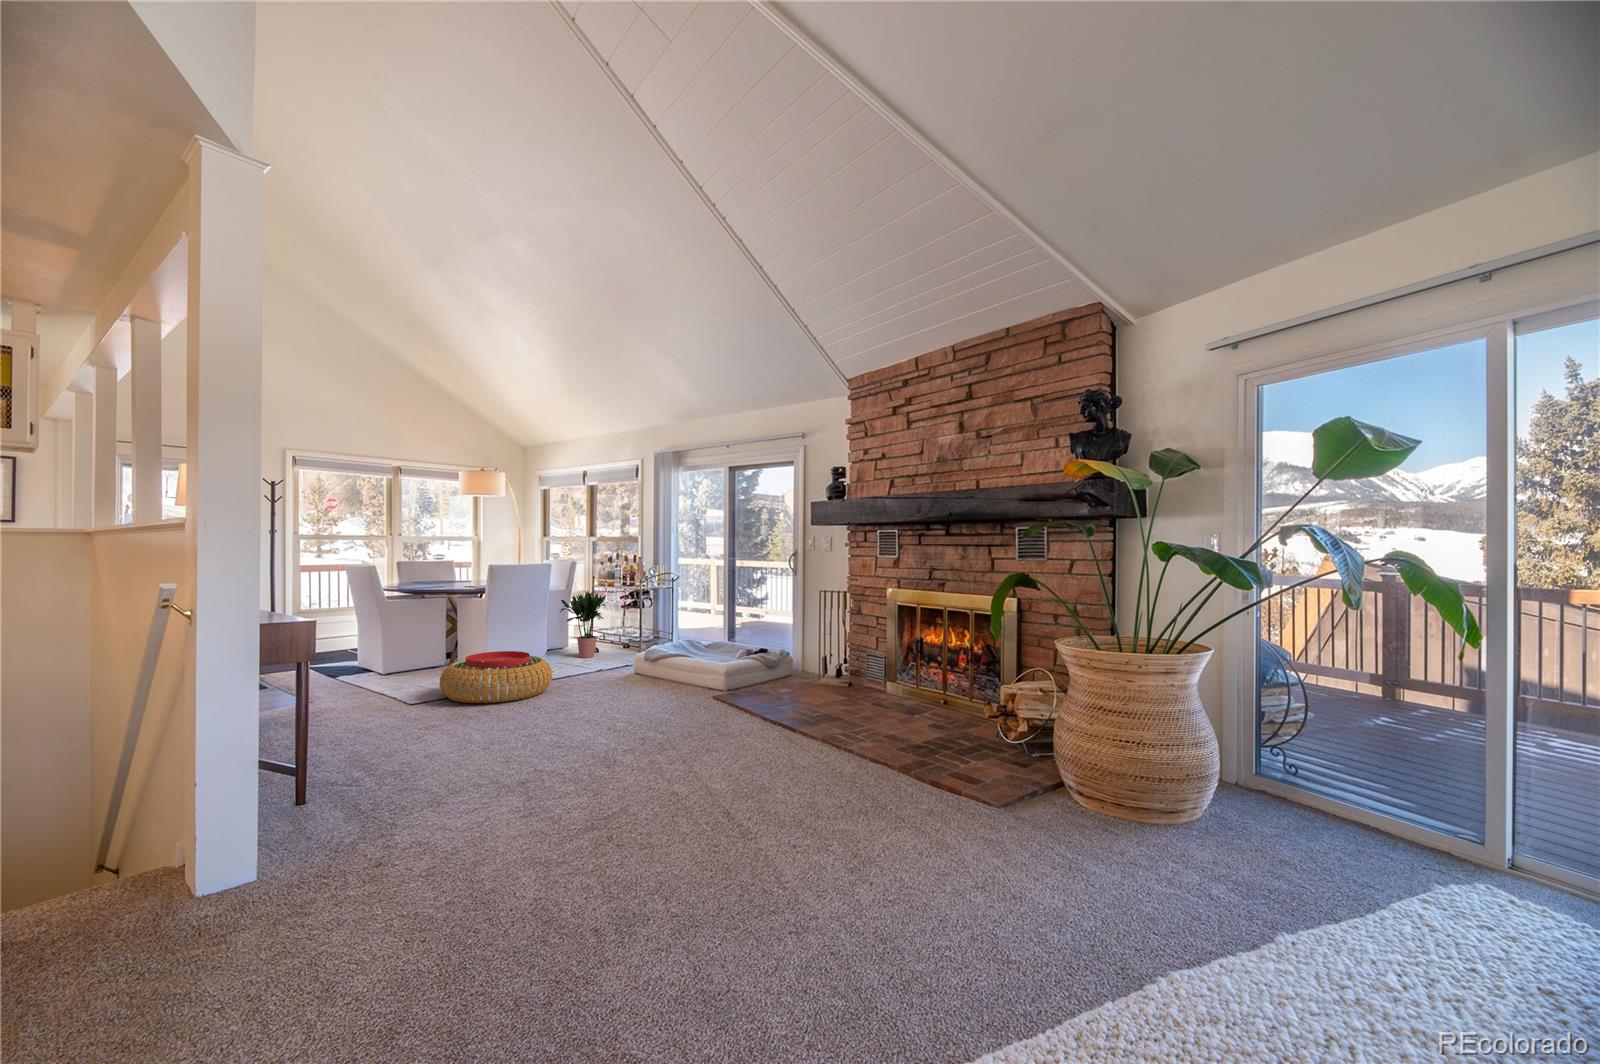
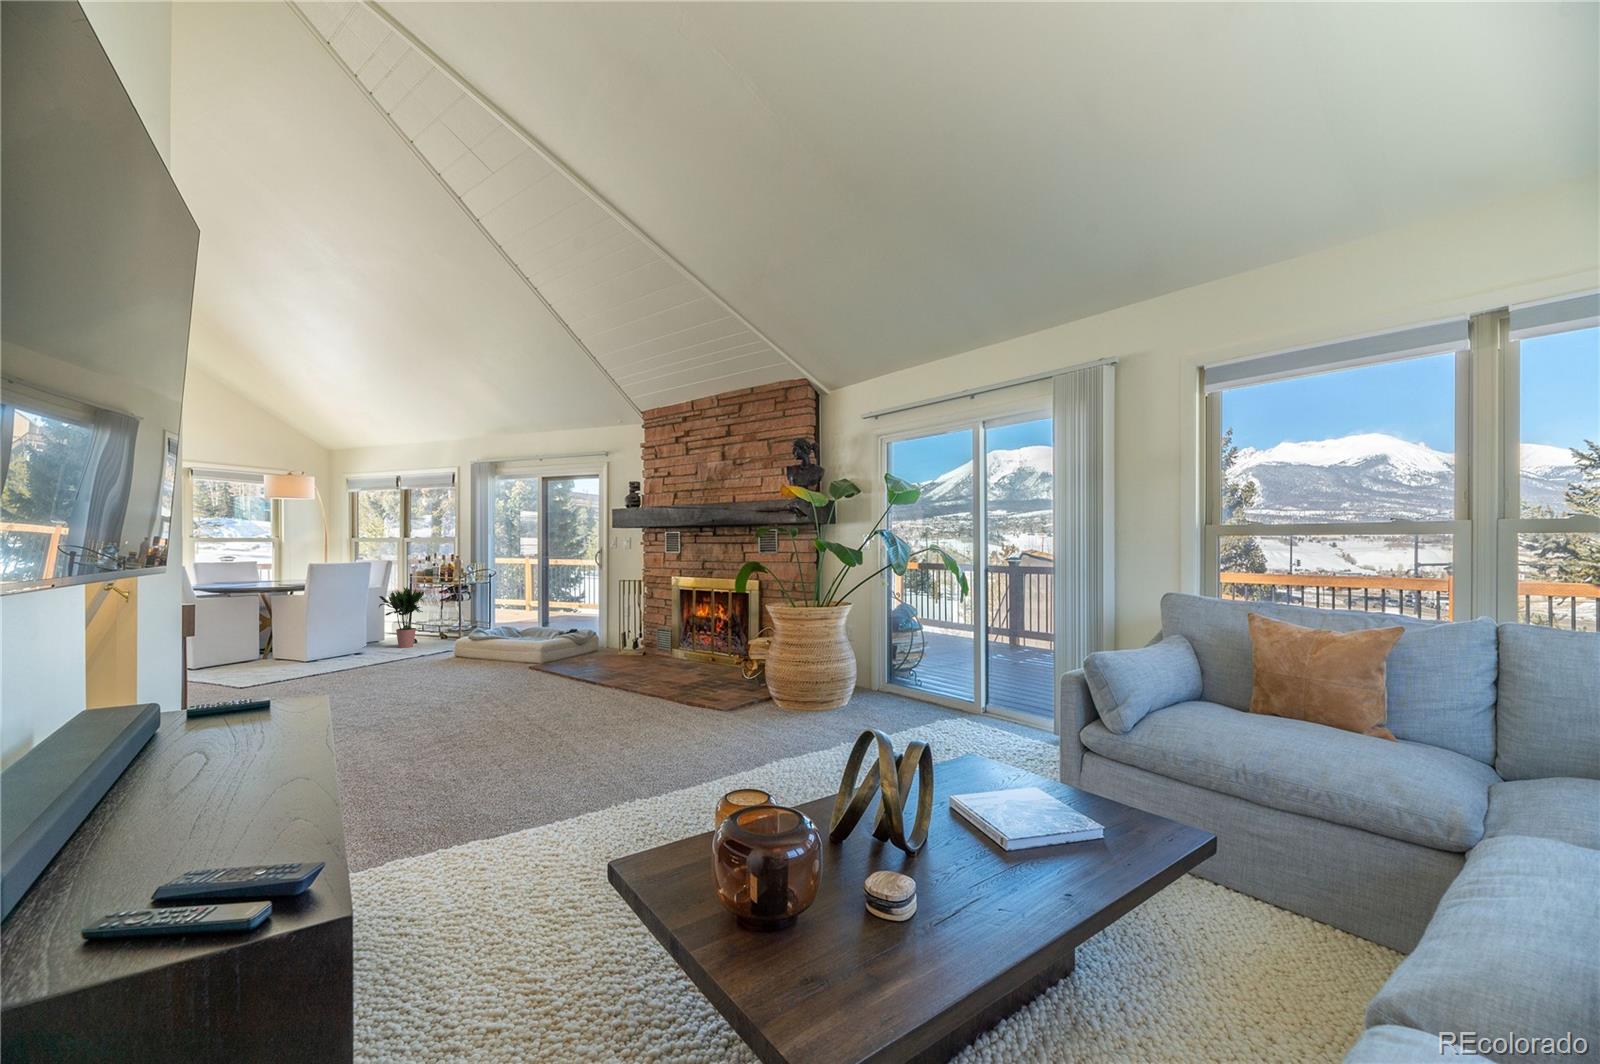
pouf: present [440,651,553,703] -> none [268,640,379,683]

